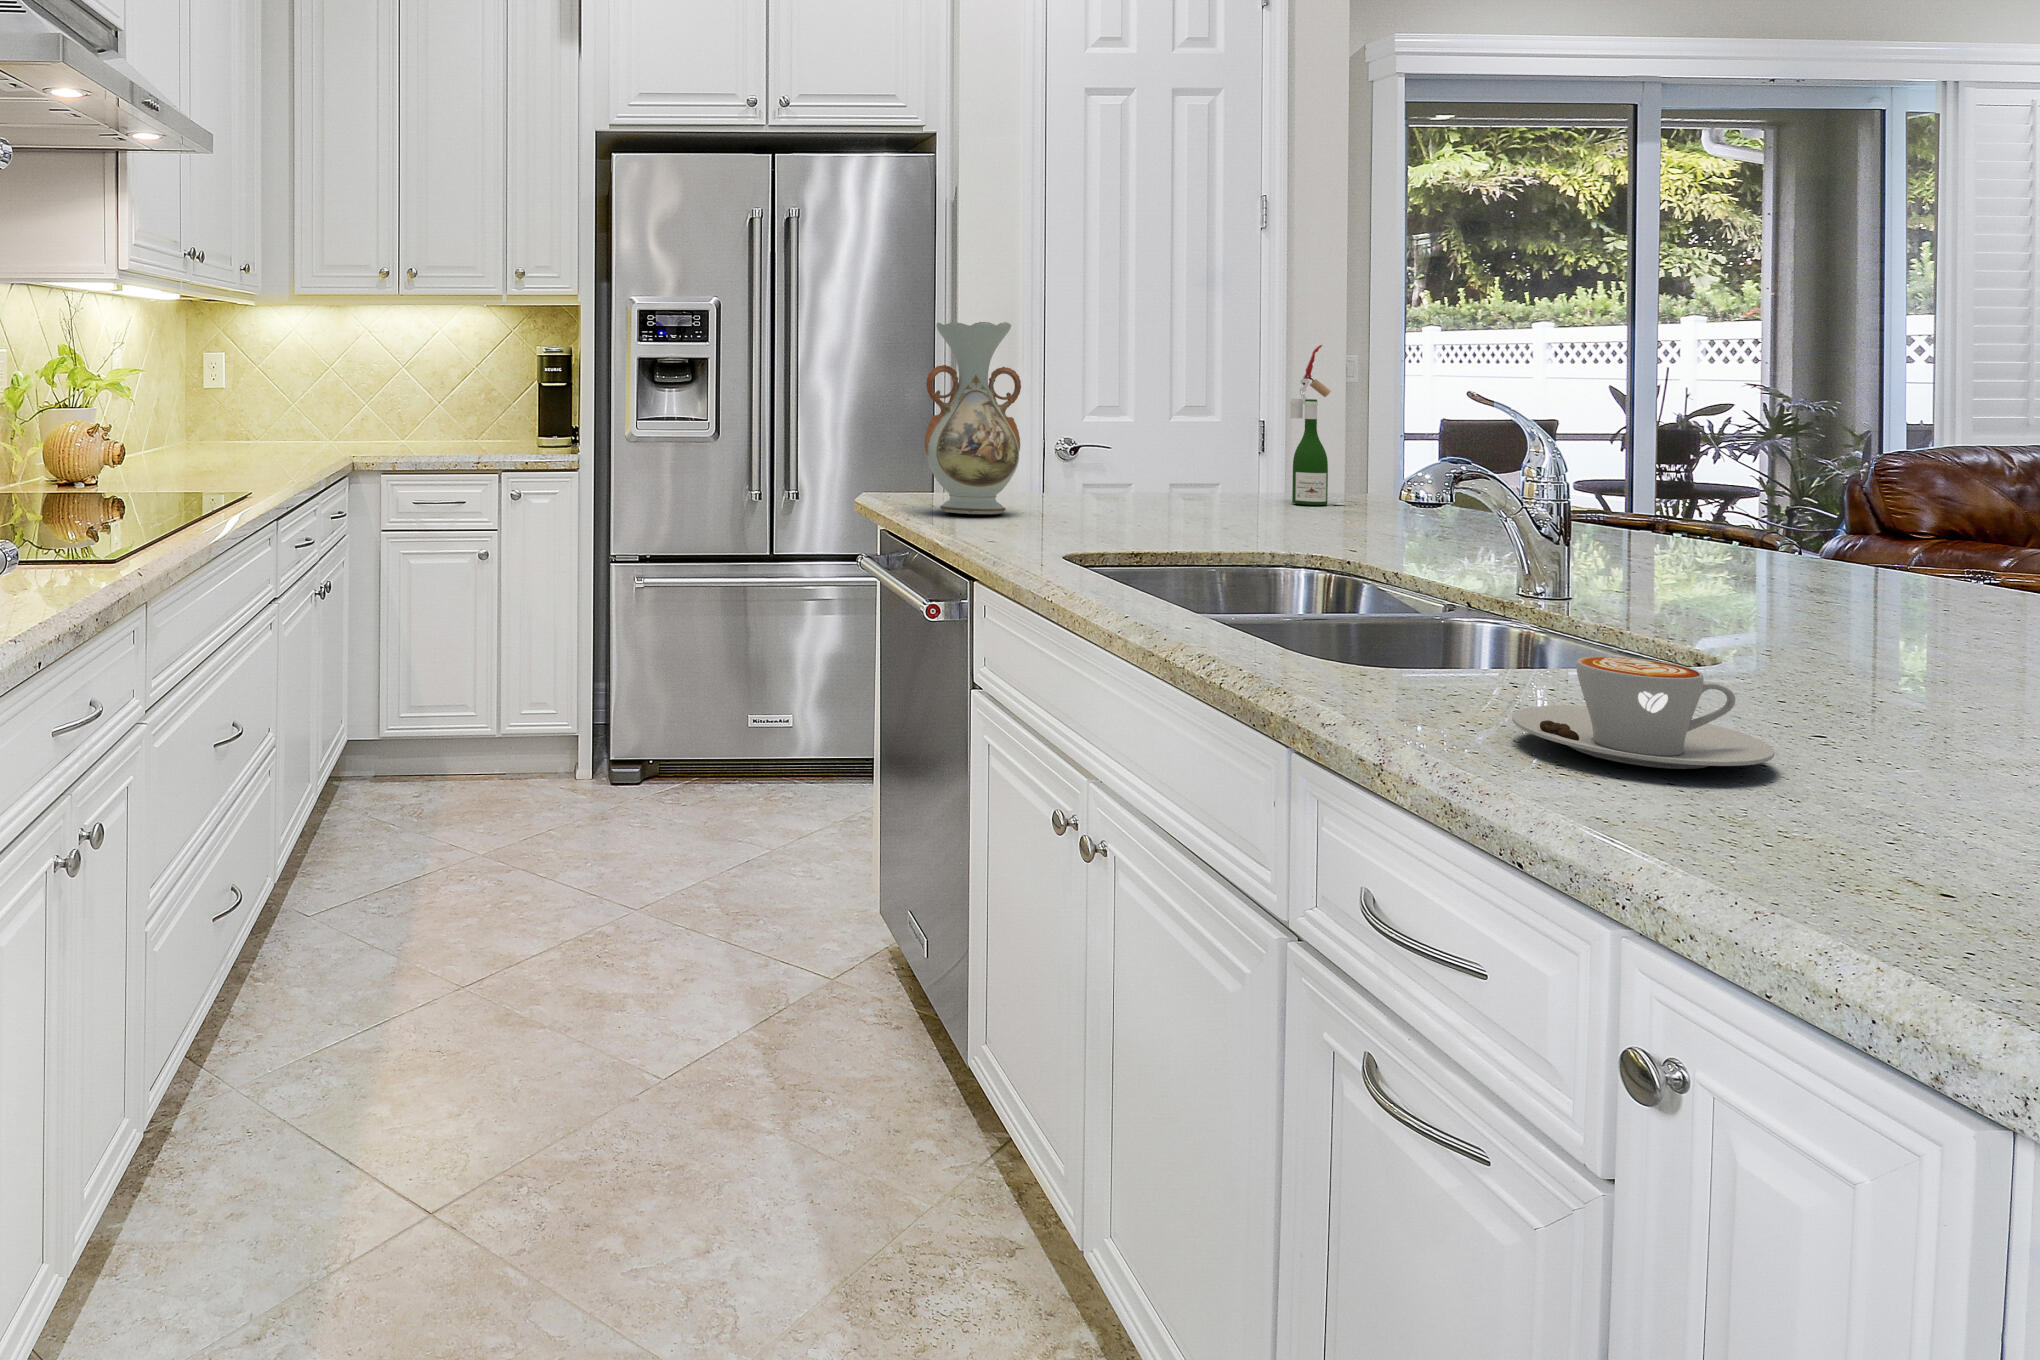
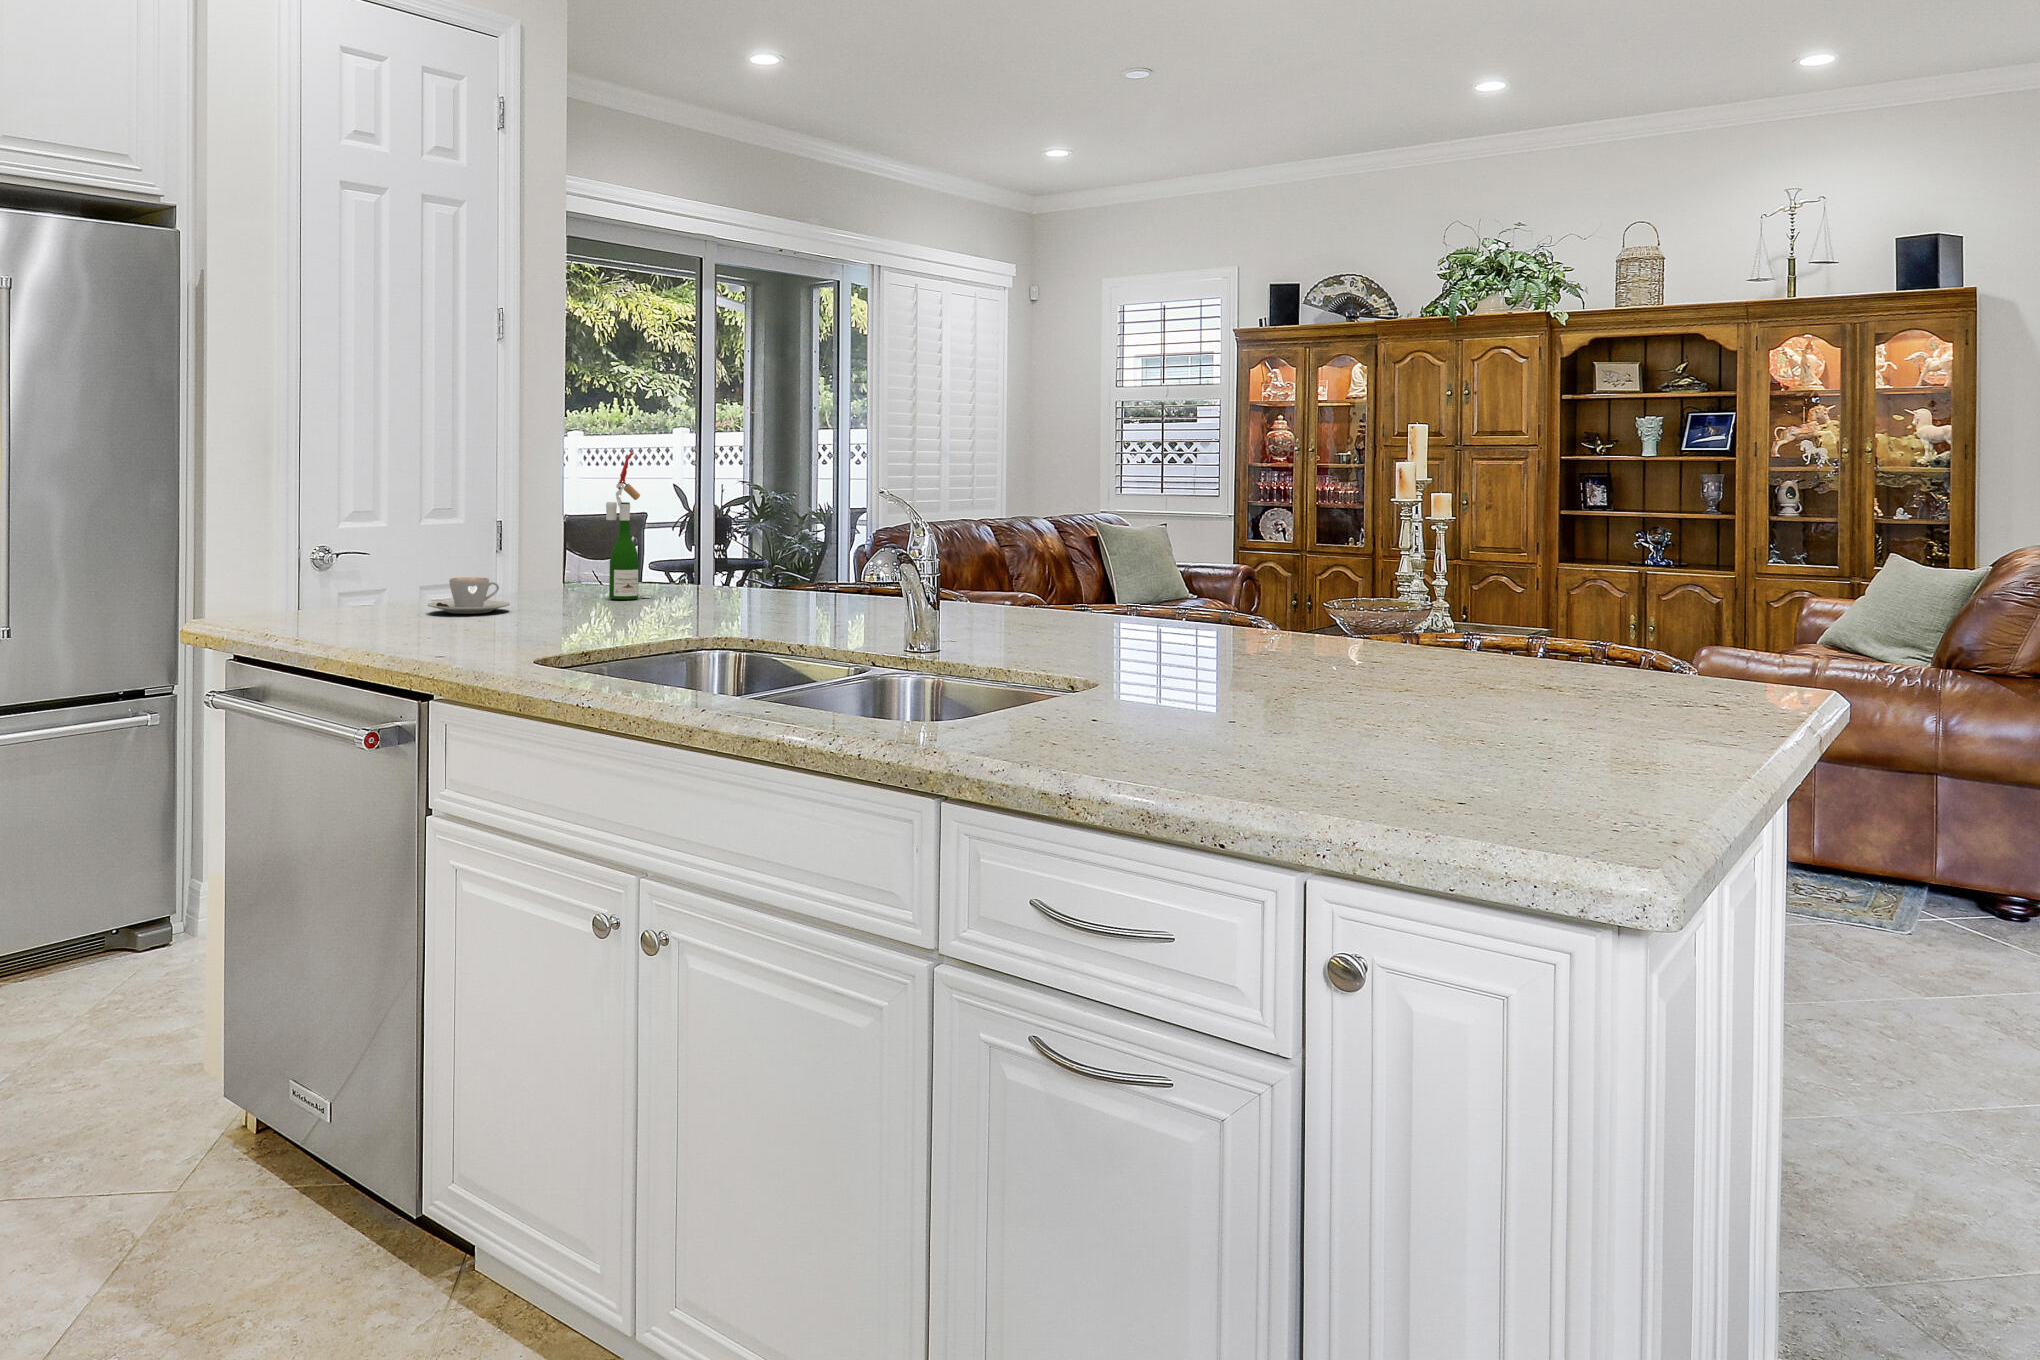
vase: present [925,322,1021,514] -> none [296,423,398,632]
coffee cup: present [1512,656,1774,769] -> present [428,577,510,614]

